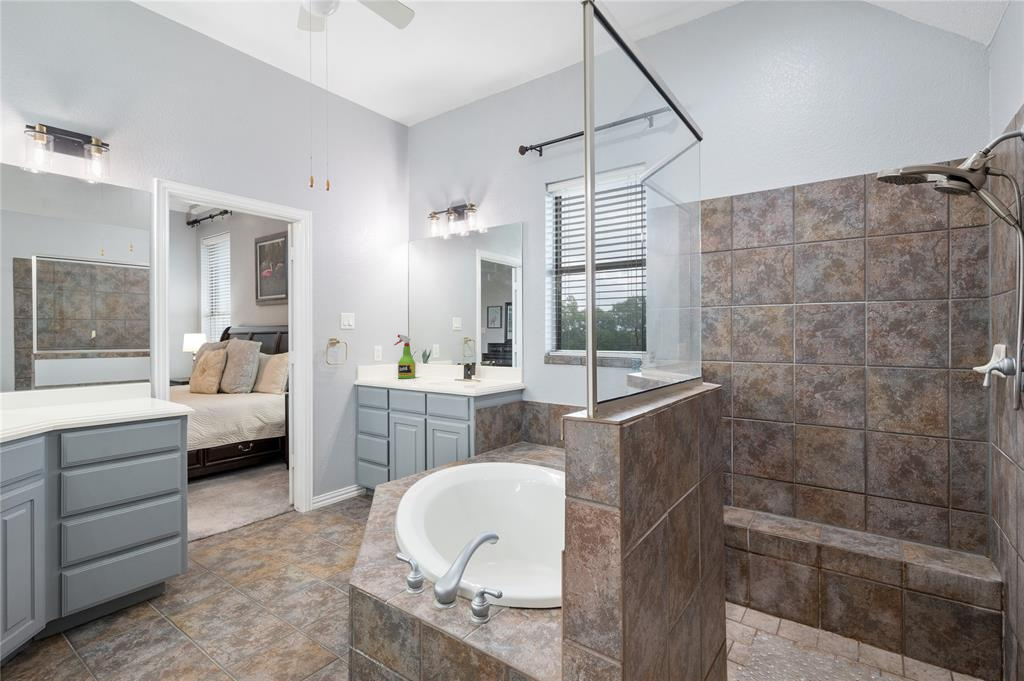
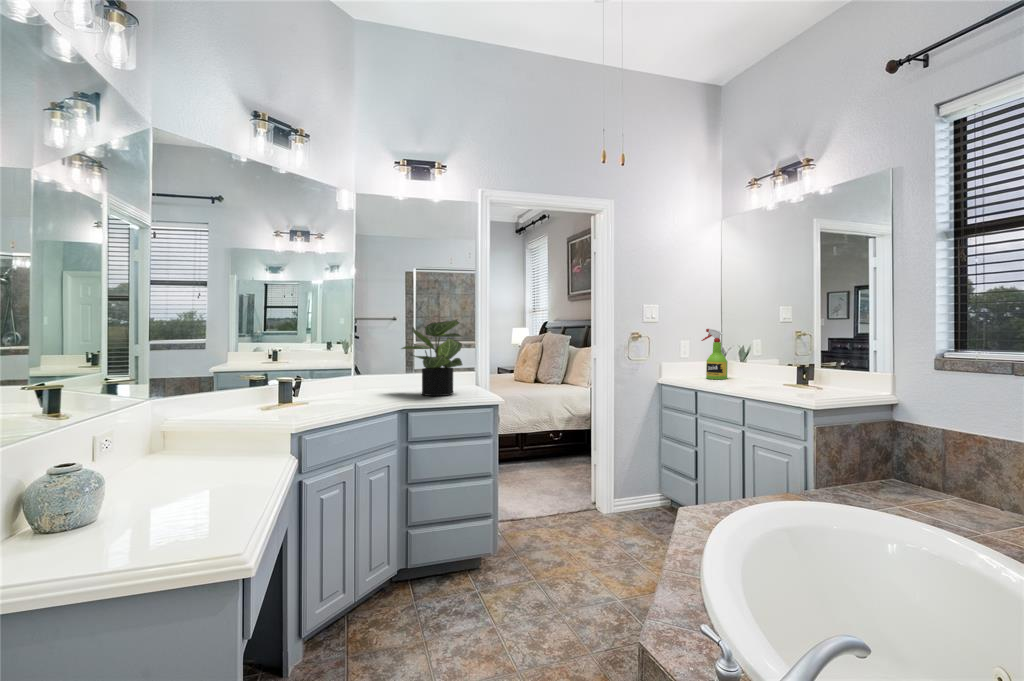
potted plant: none [38,324,138,412] -> present [402,320,462,396]

